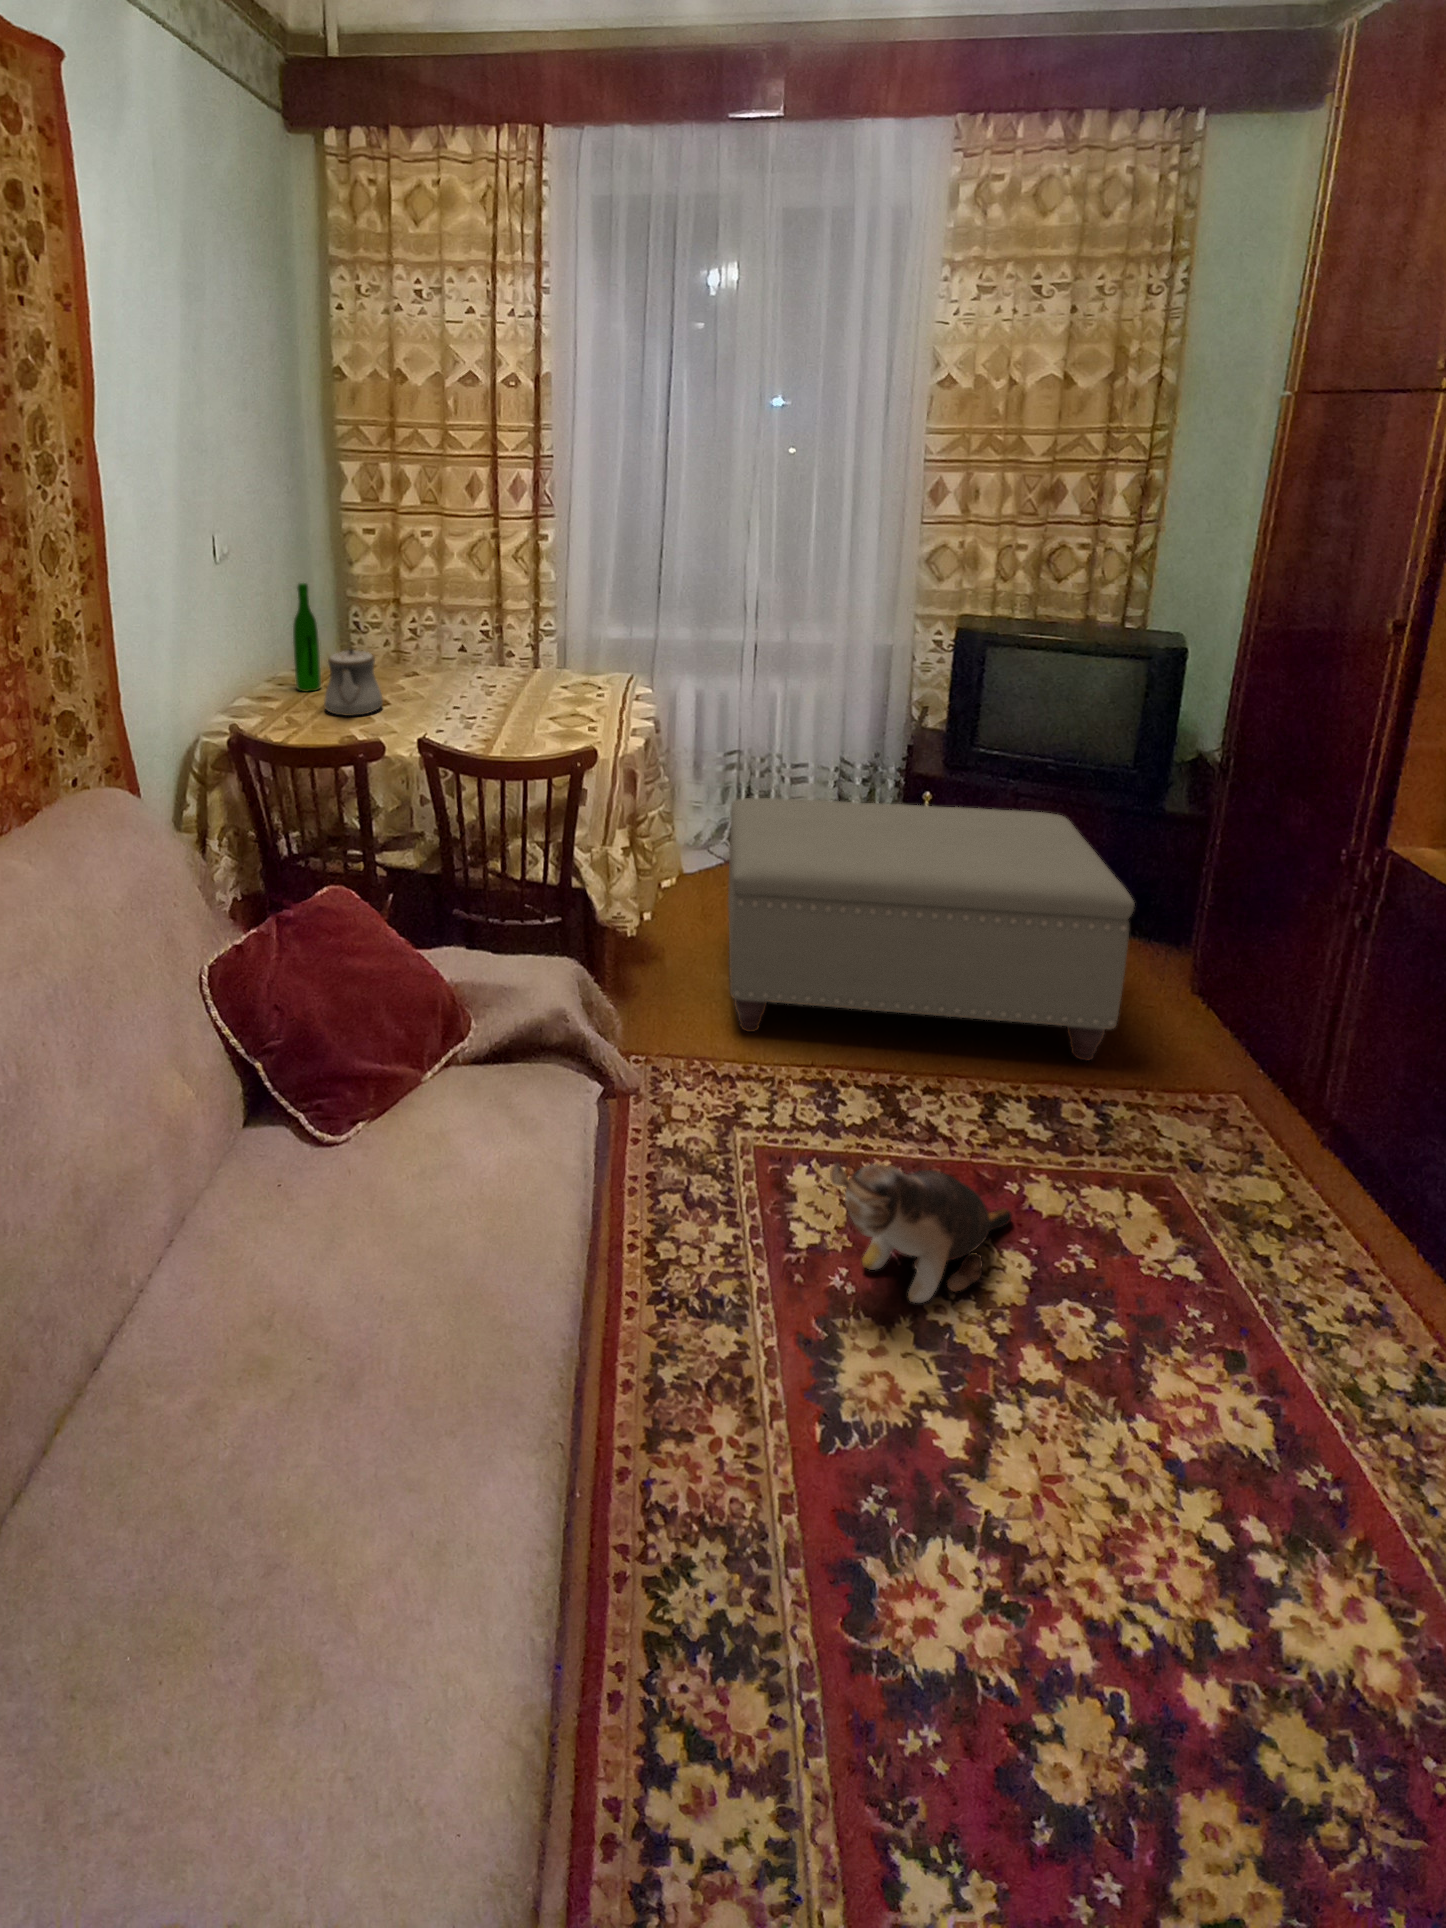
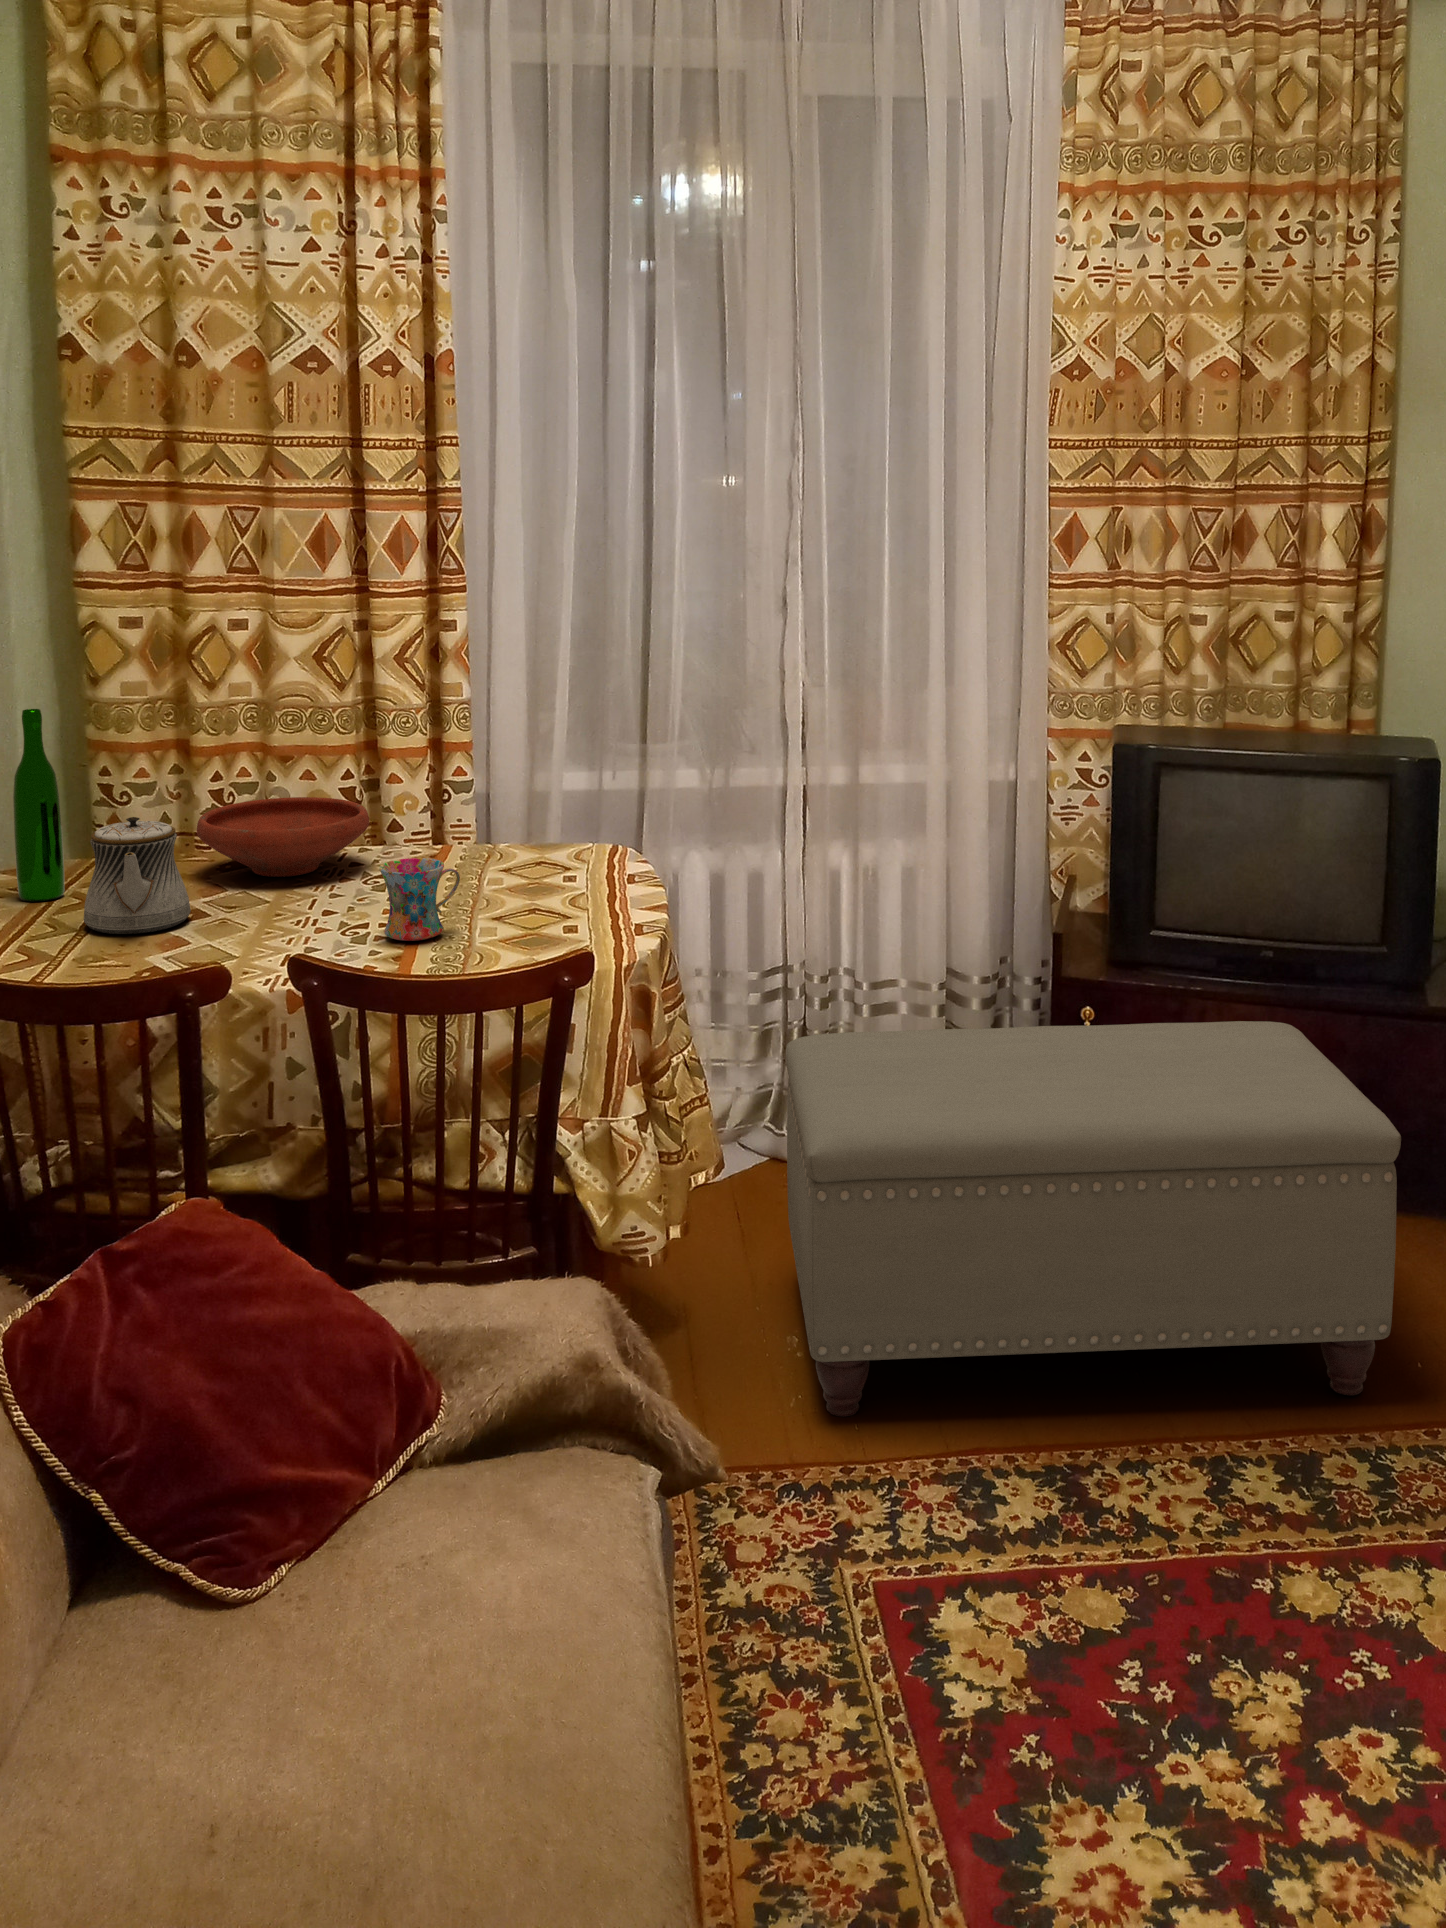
bowl: none [395,638,491,684] -> present [197,797,369,877]
mug: none [484,682,532,731] -> present [379,858,460,941]
plush toy: present [830,1163,1012,1303] -> none [1008,1548,1270,1767]

